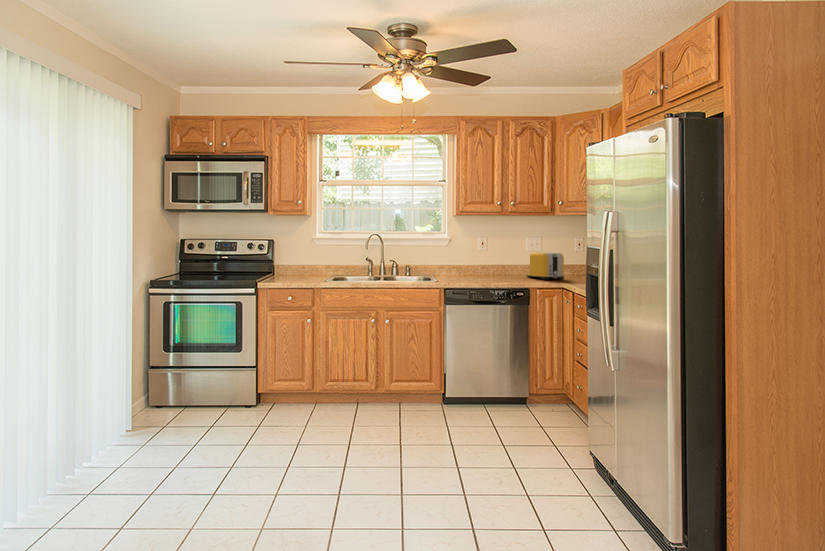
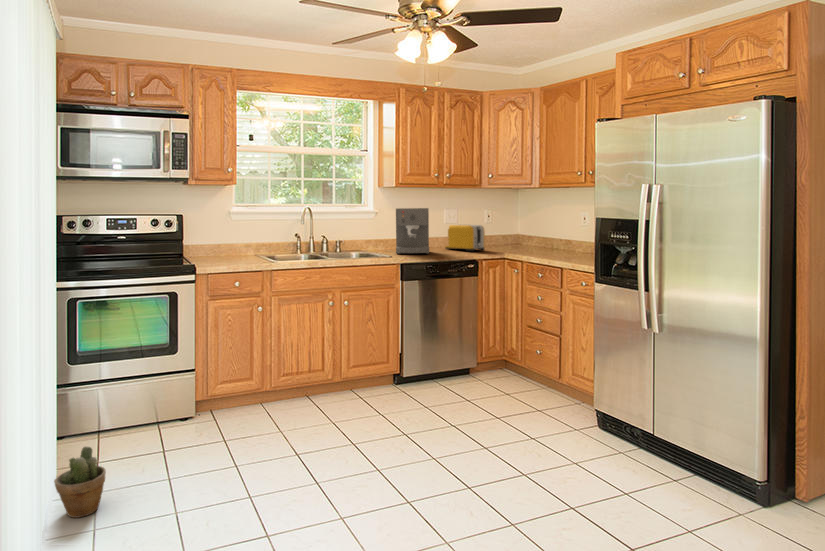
coffee maker: none [462,235,502,280] -> present [396,208,429,254]
potted plant: none [98,406,135,457] -> present [54,447,106,518]

